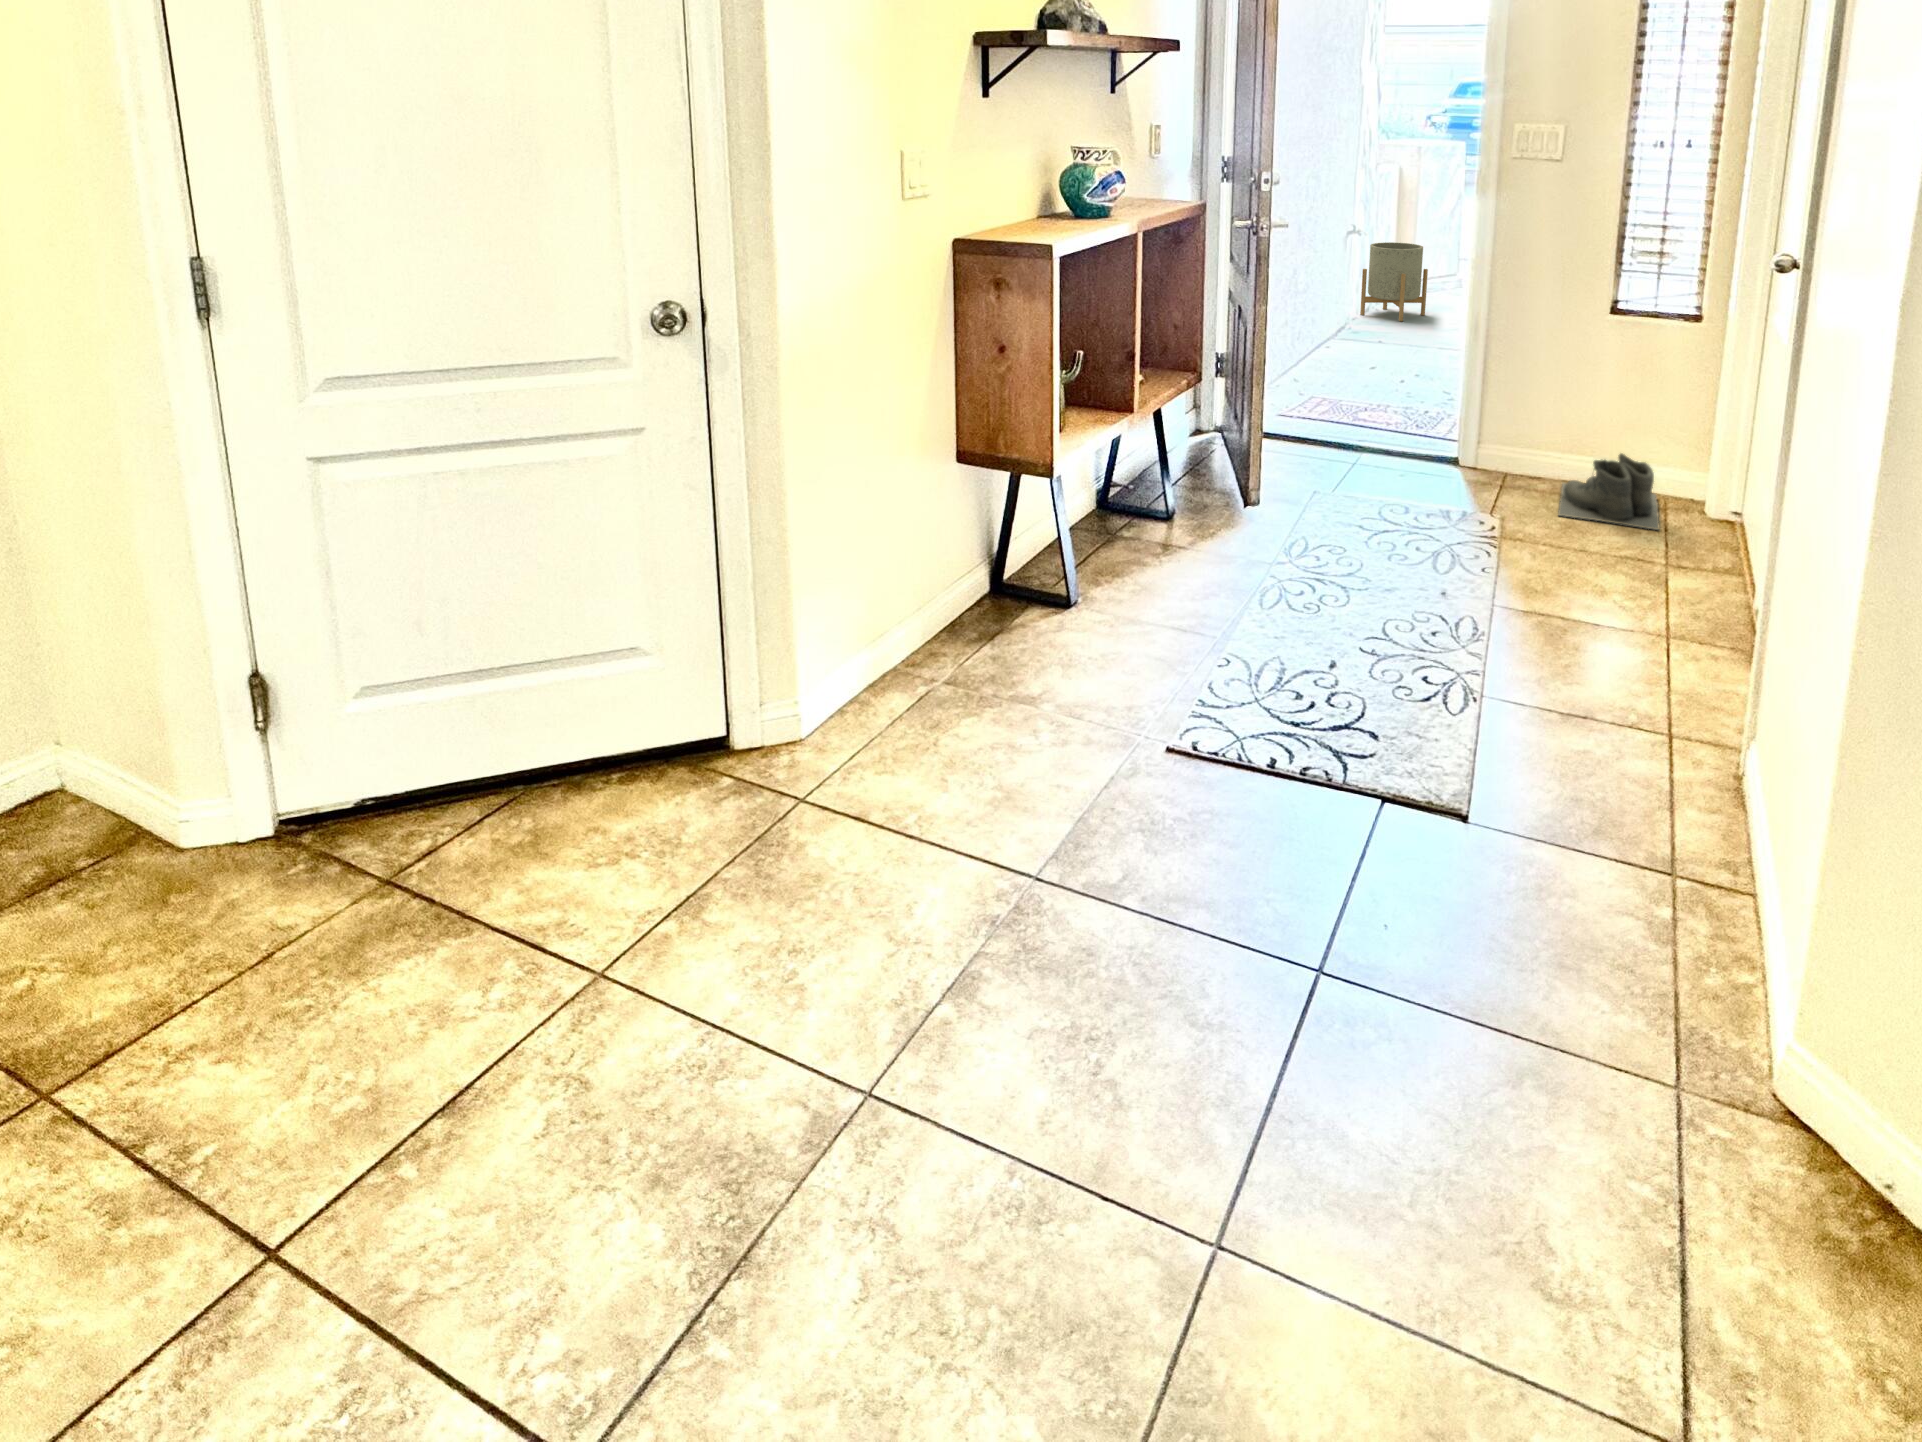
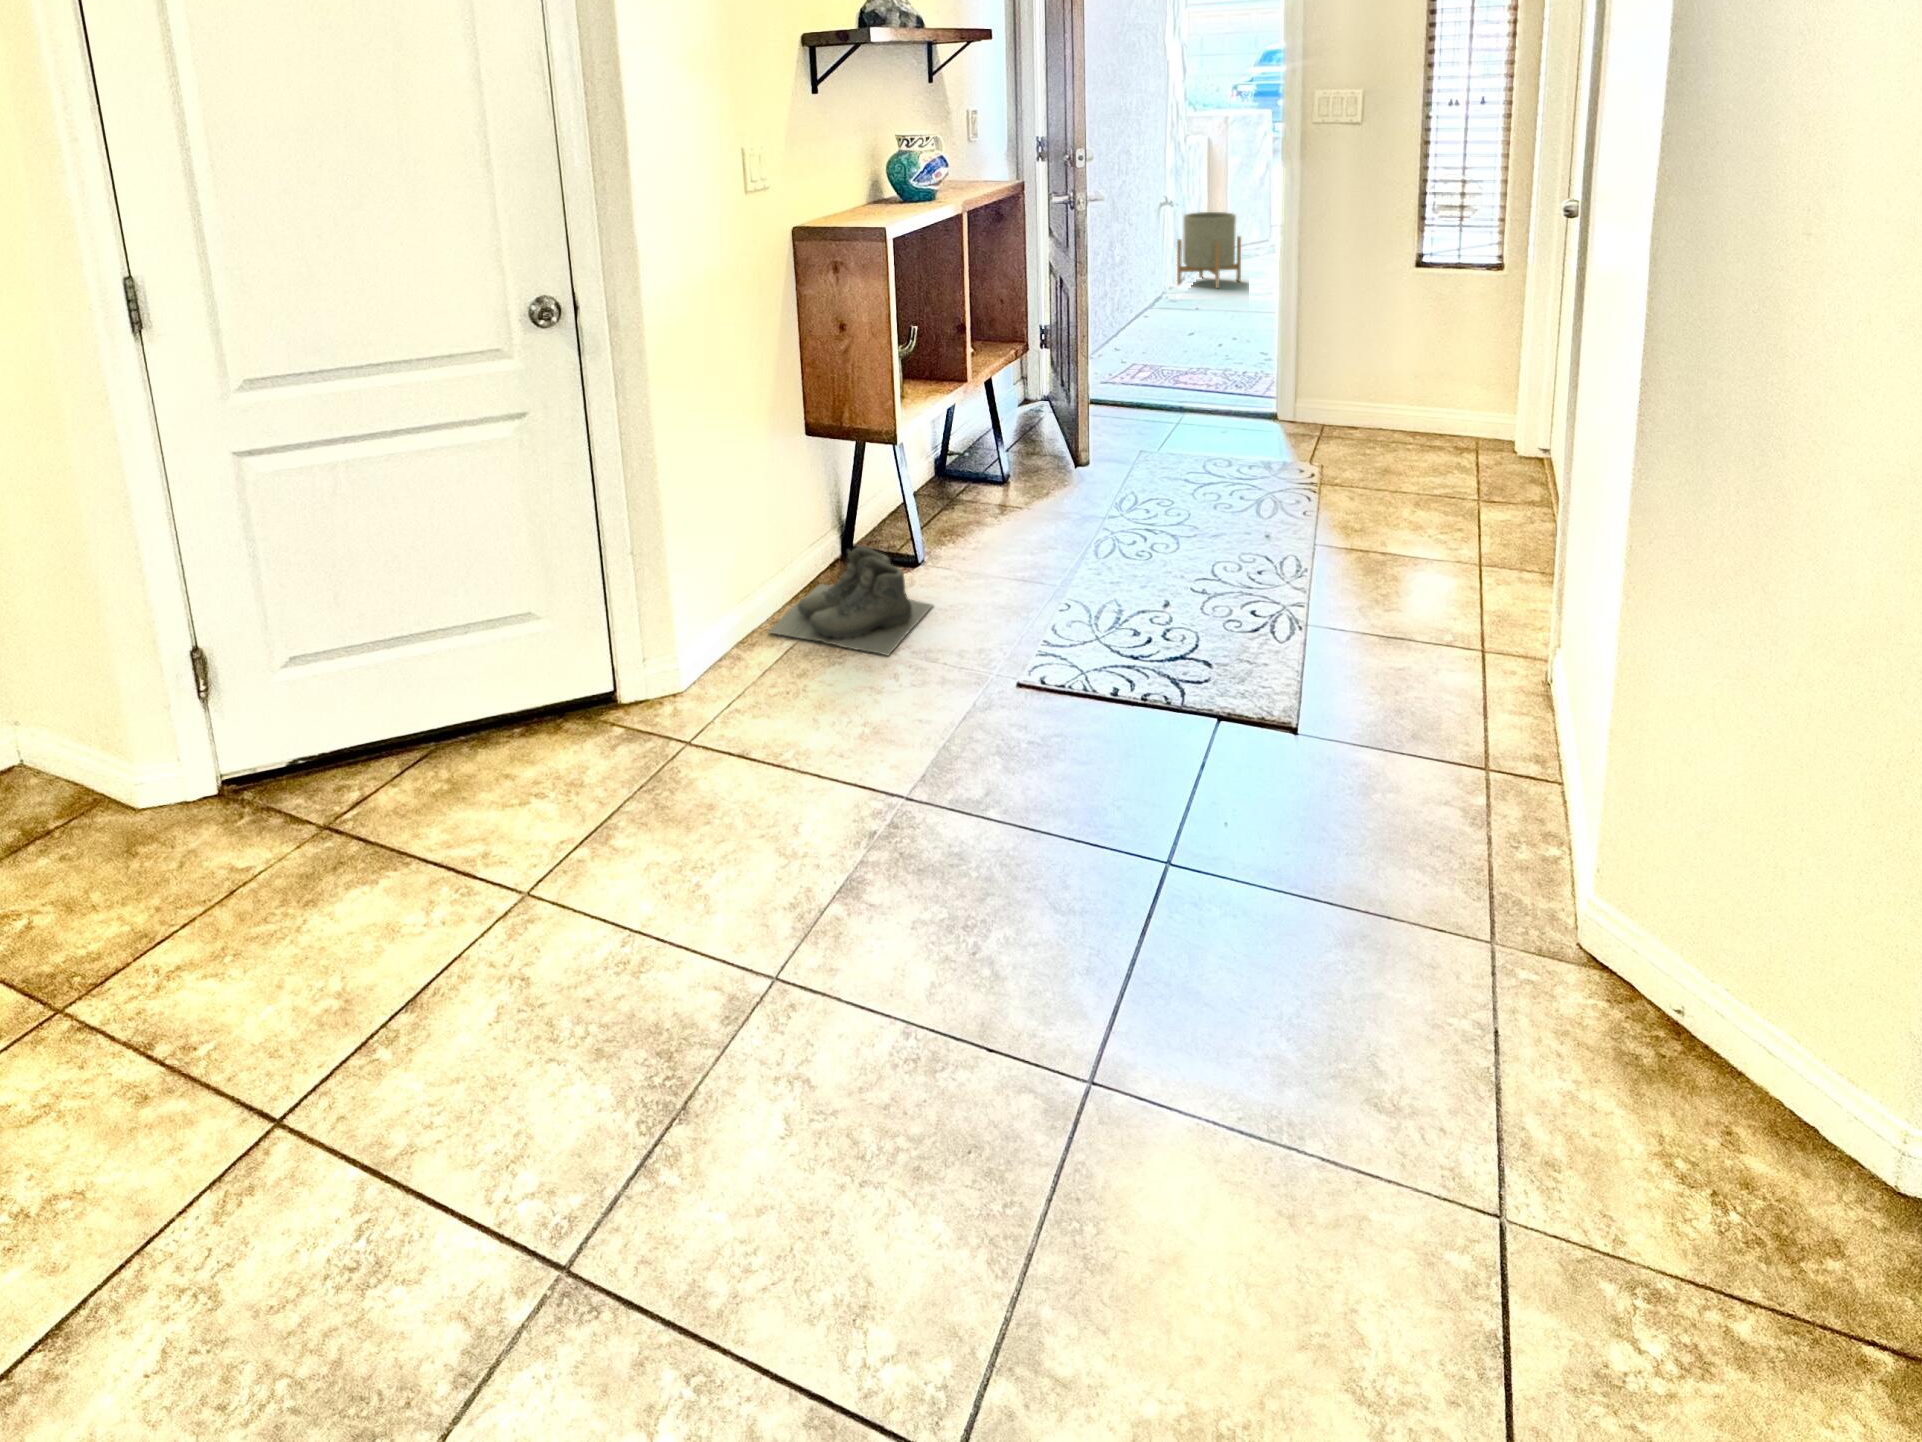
boots: present [1558,453,1659,530] -> present [769,547,933,656]

